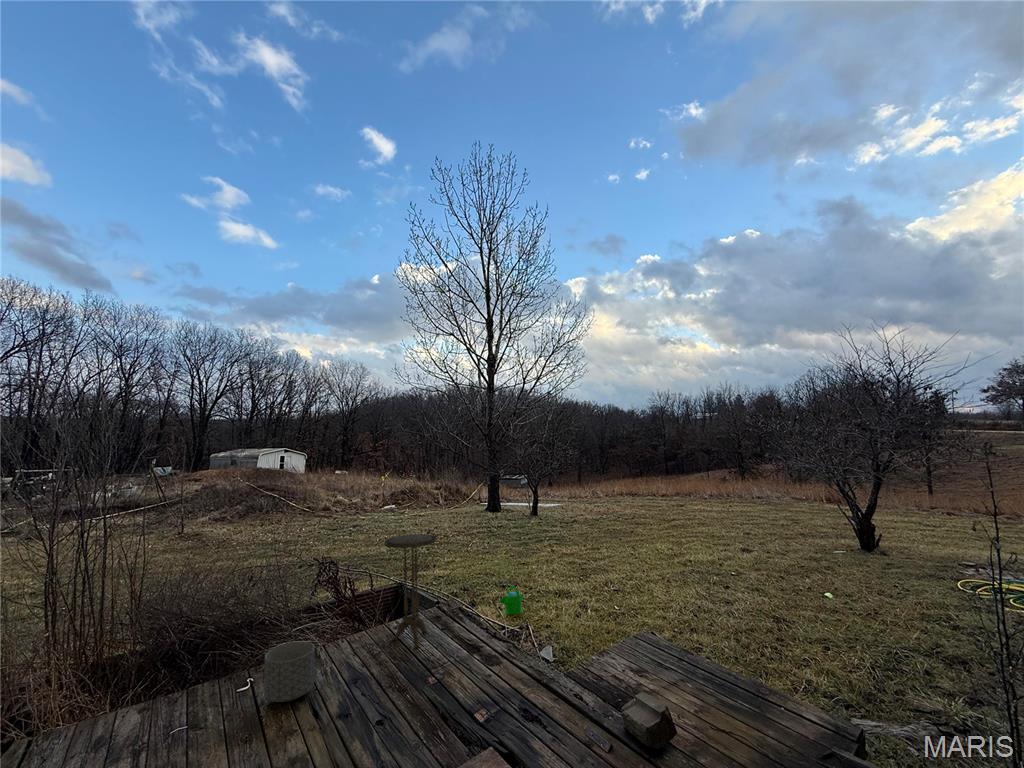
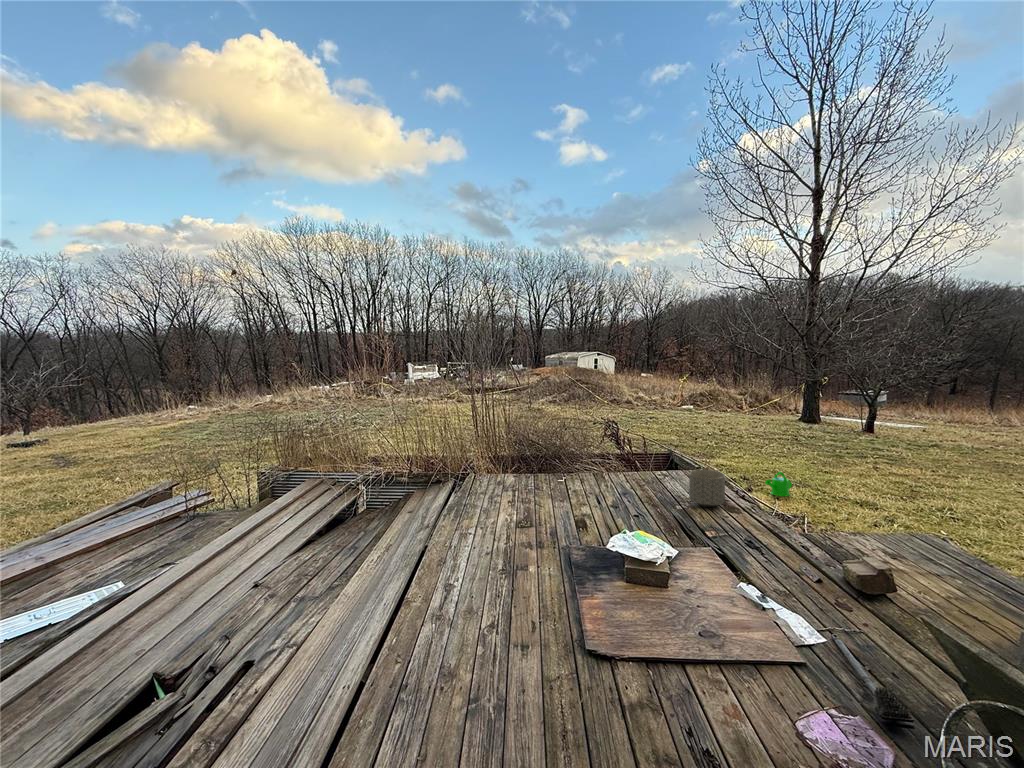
side table: present [385,534,437,648] -> none [650,407,691,486]
planter: present [264,642,314,702] -> present [689,470,725,507]

